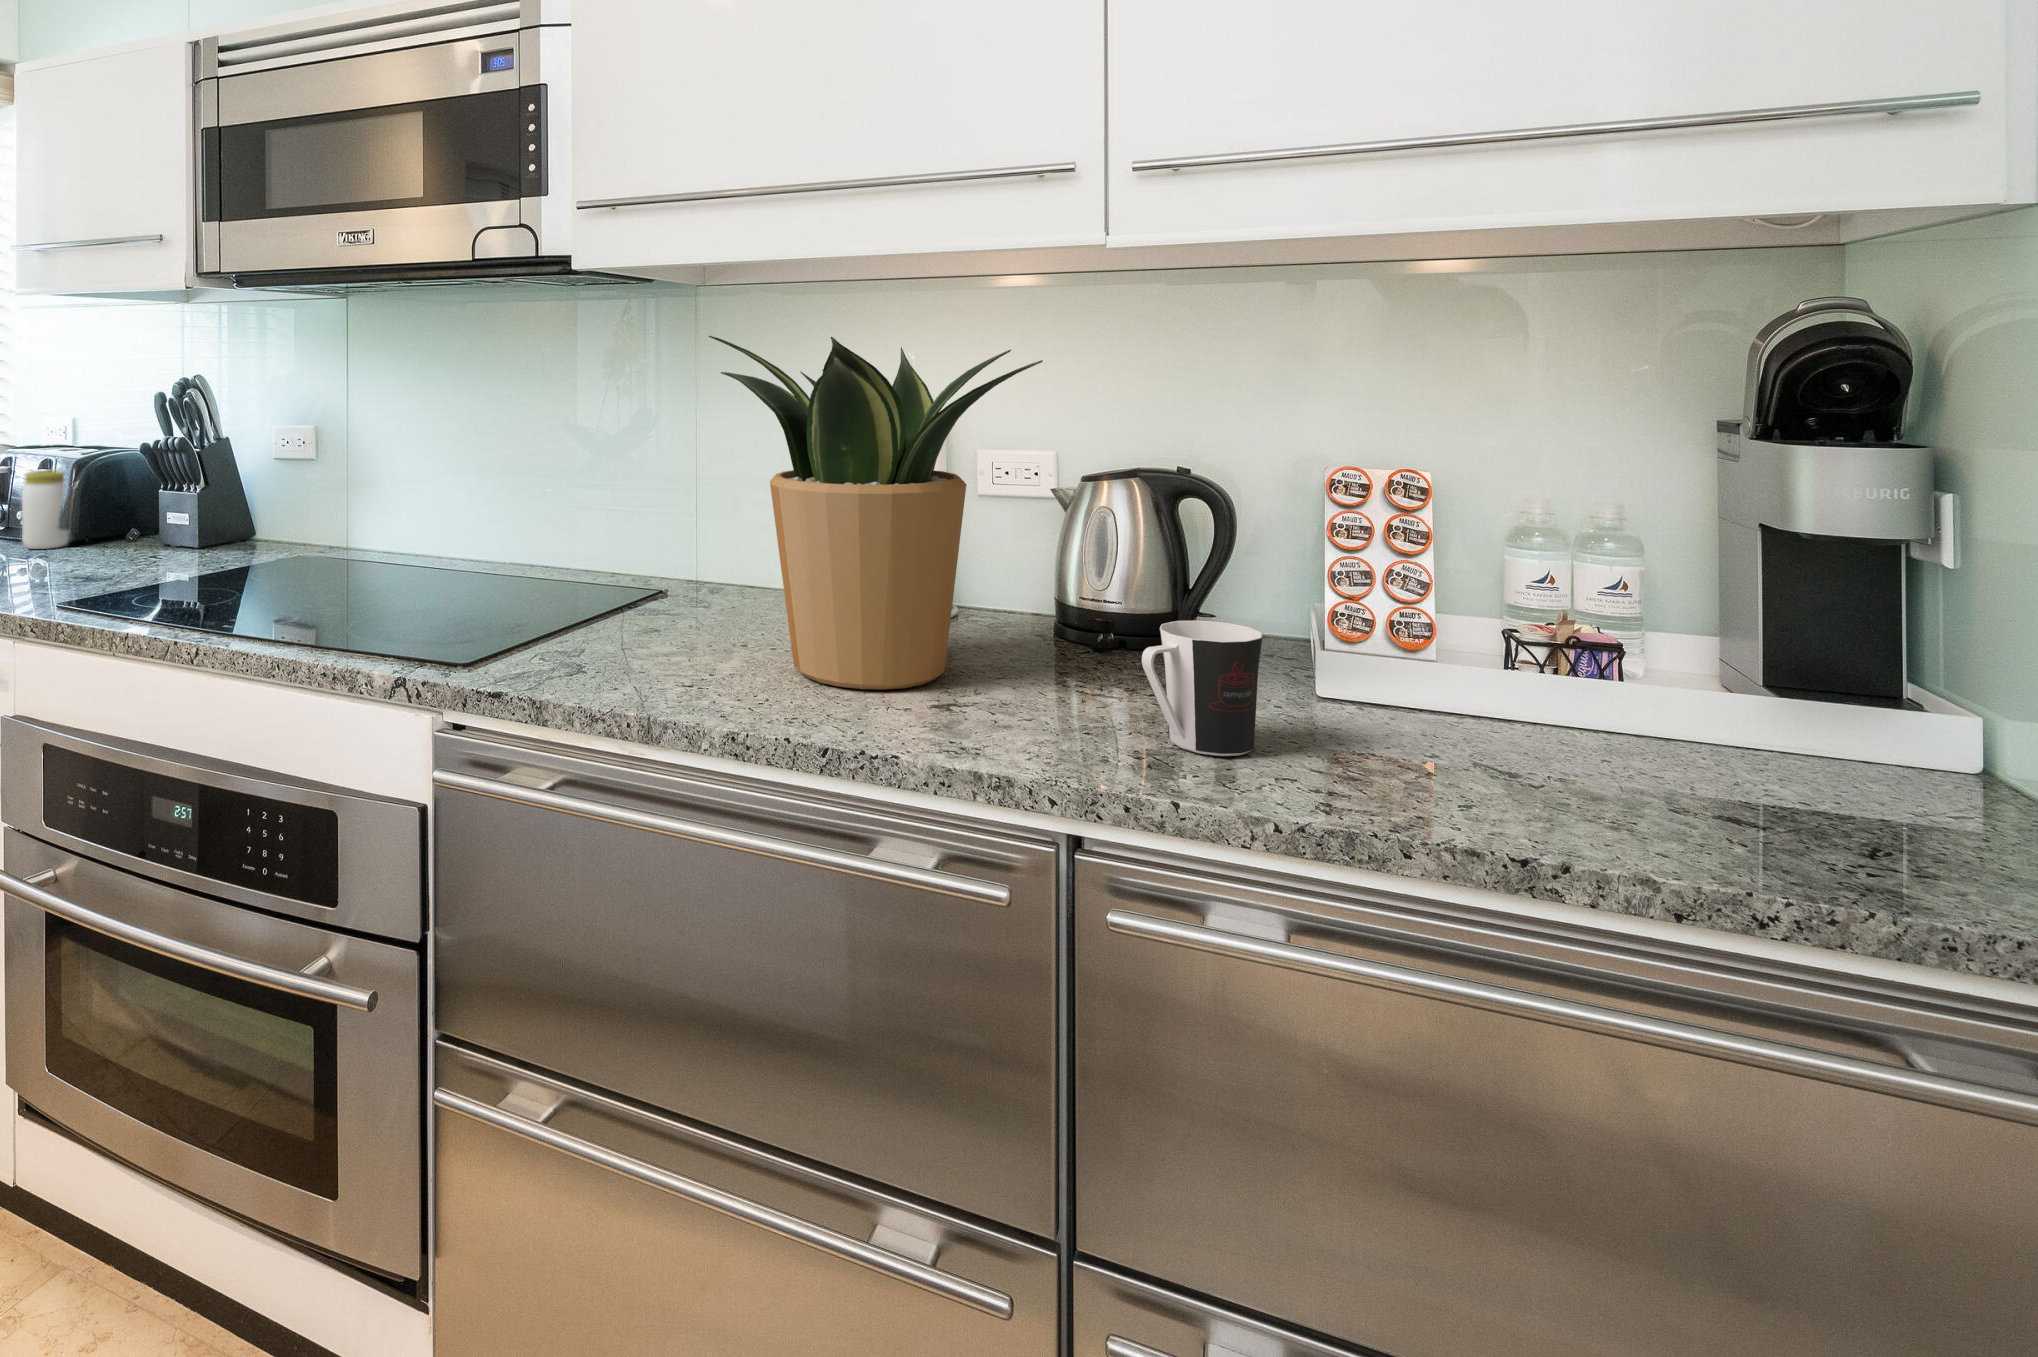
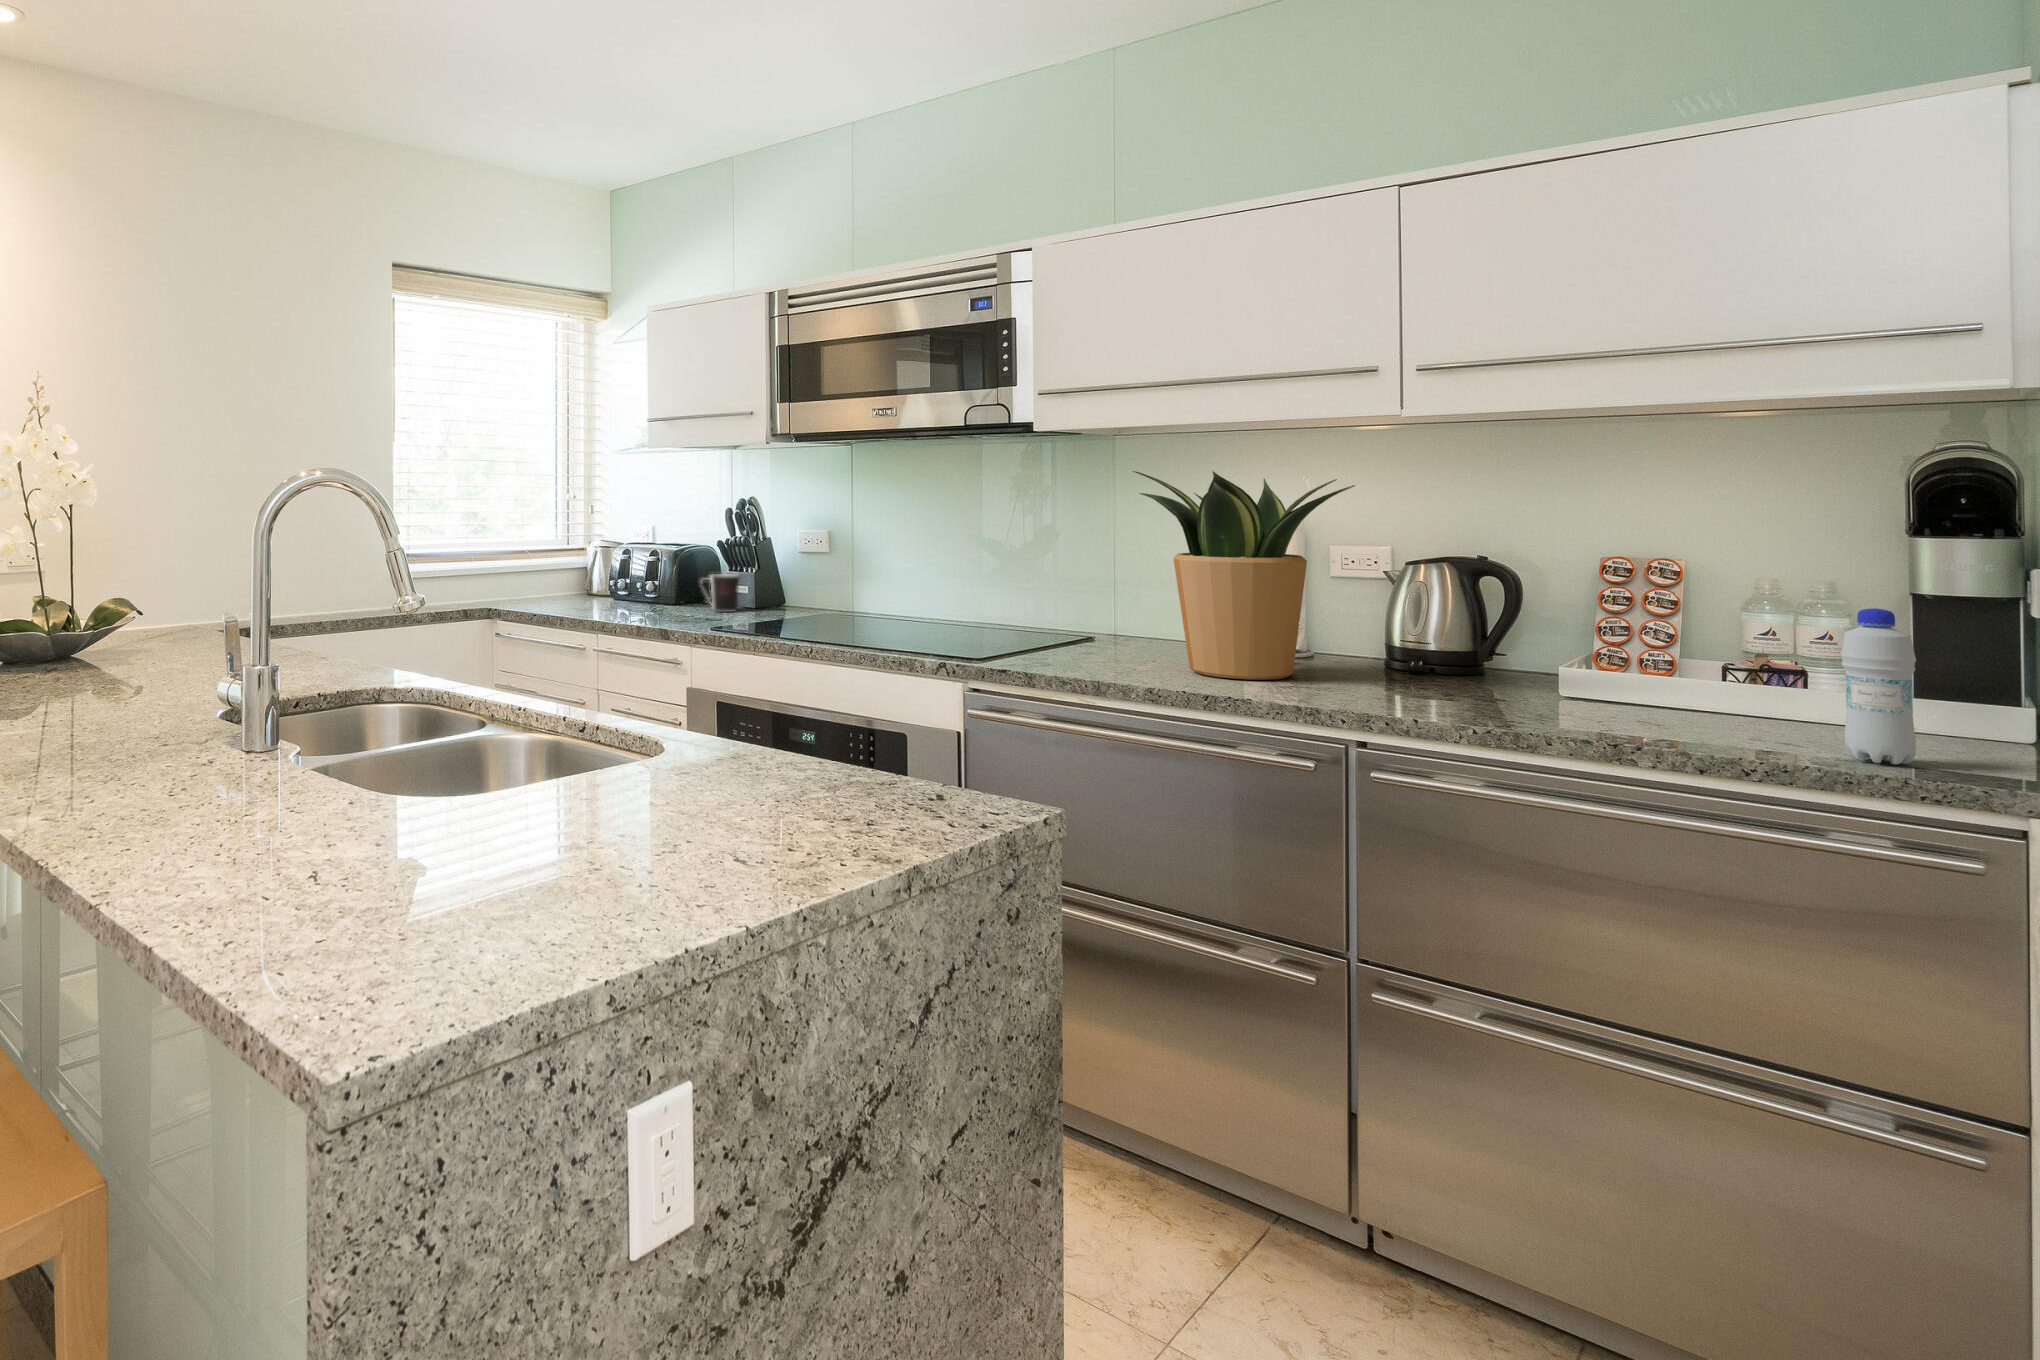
jar: present [22,470,69,549] -> none [645,559,672,607]
bottle: none [1878,597,2017,895] -> present [1841,608,1916,765]
coffee cup: present [1142,620,1262,756] -> present [701,574,739,612]

